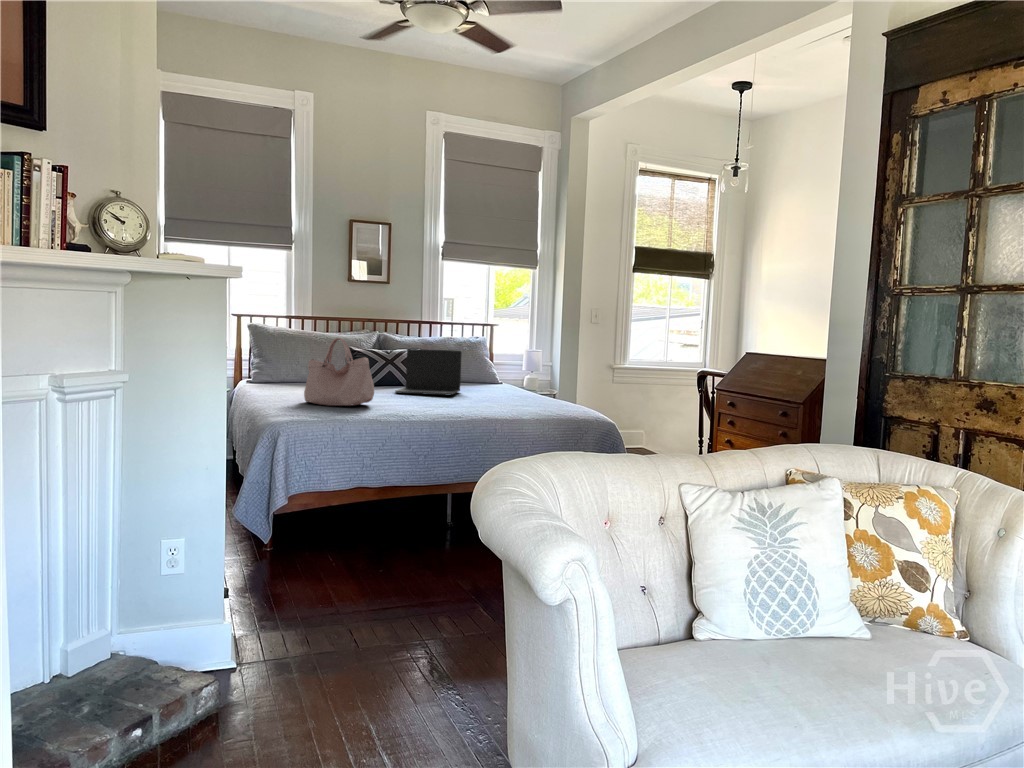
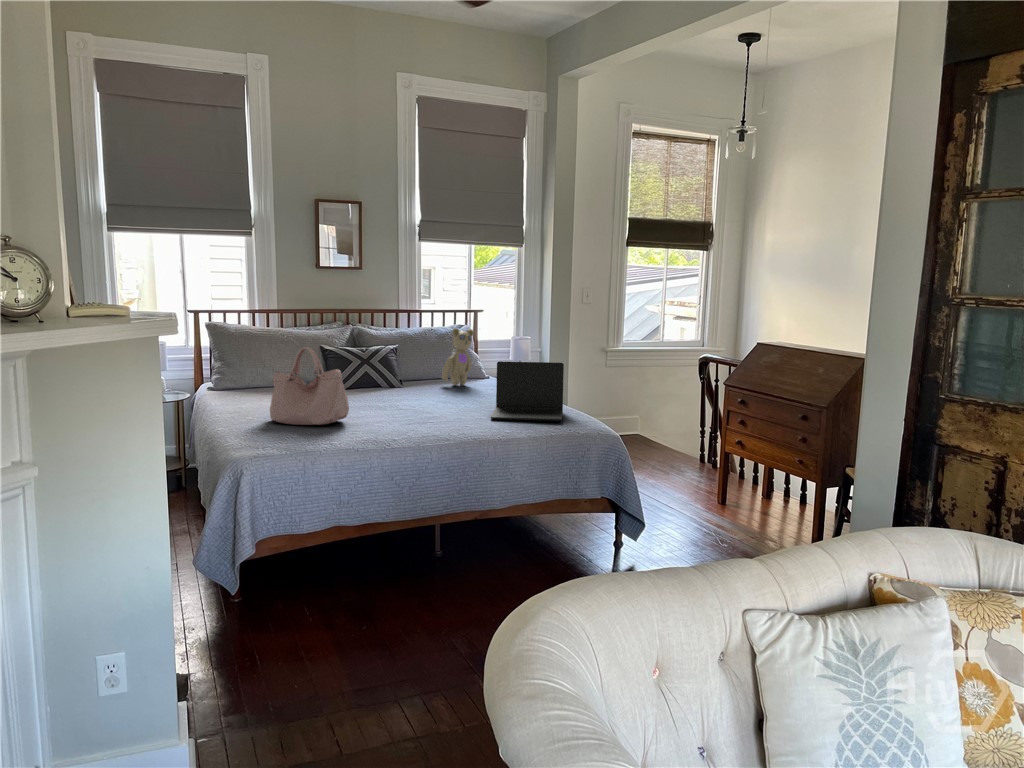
teddy bear: none [458,334,489,387] -> present [442,328,474,385]
laptop: present [395,349,462,395] -> present [491,361,564,421]

